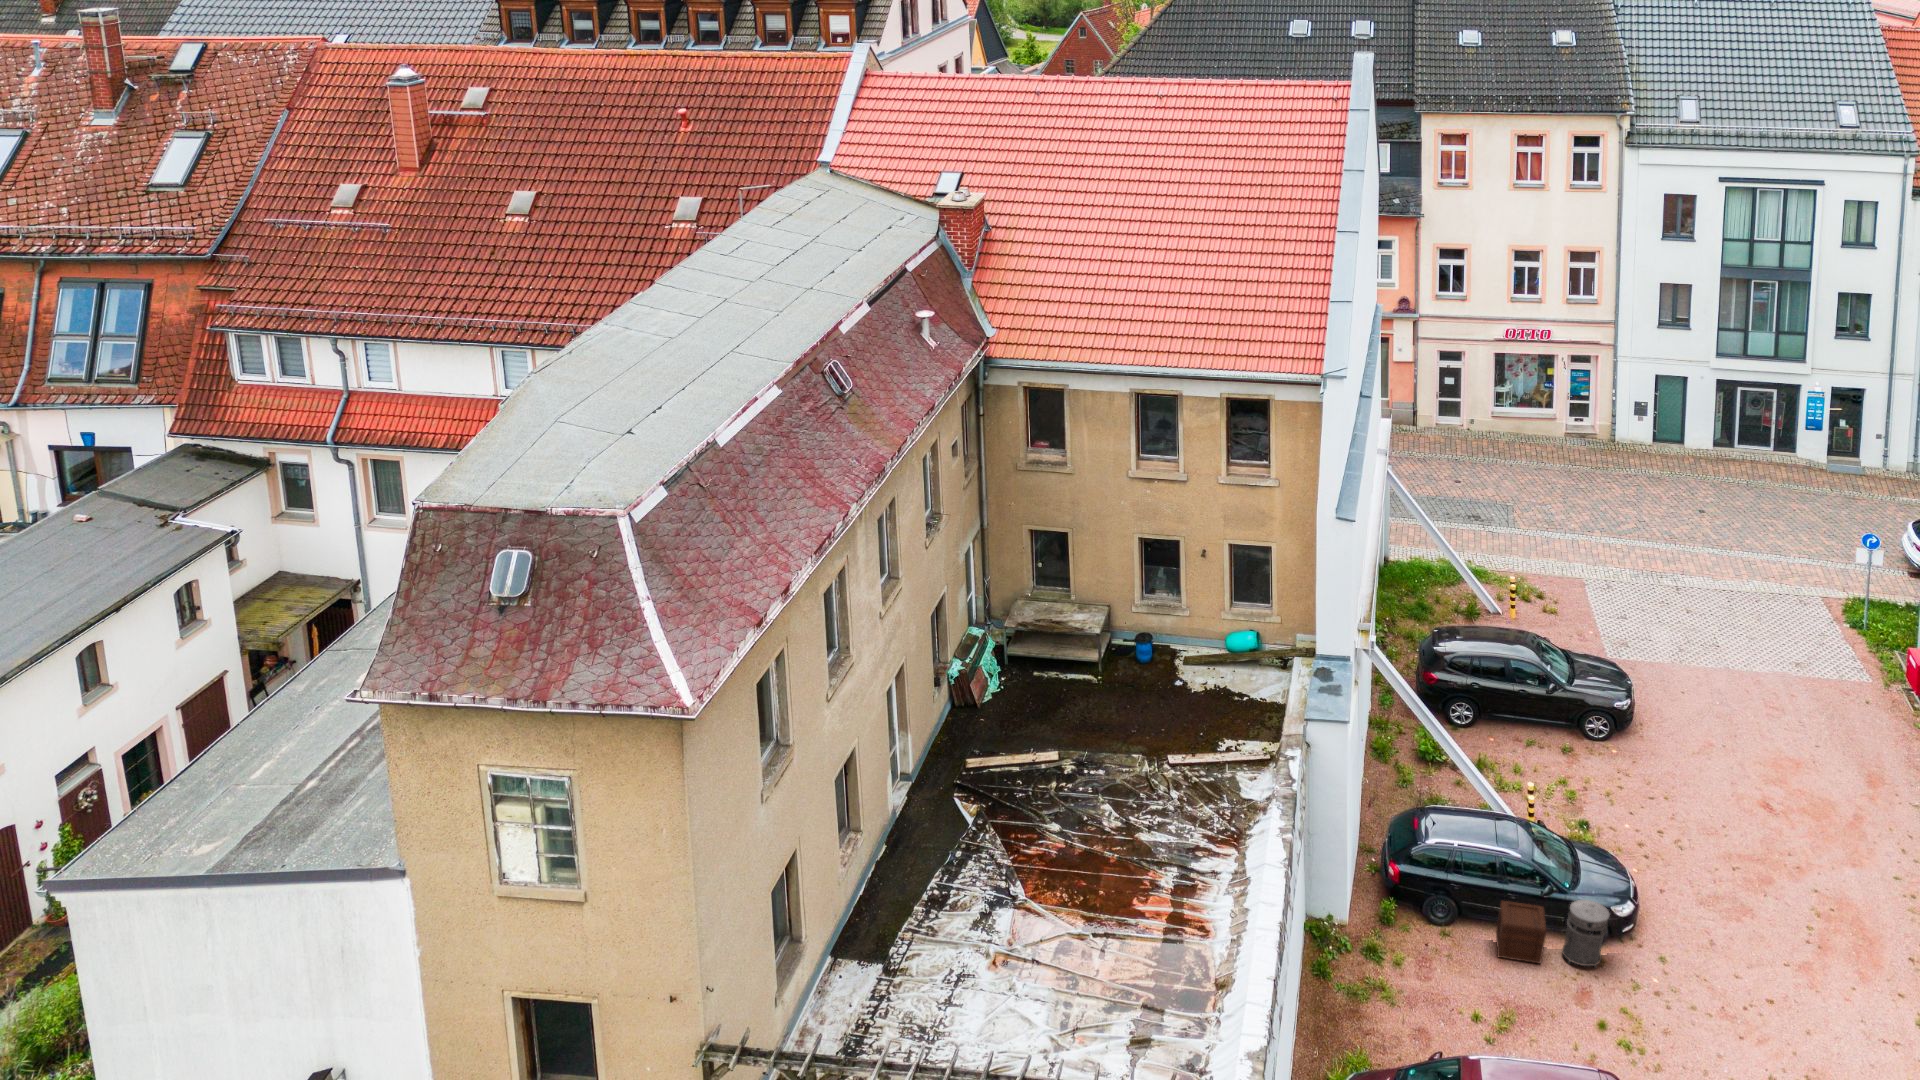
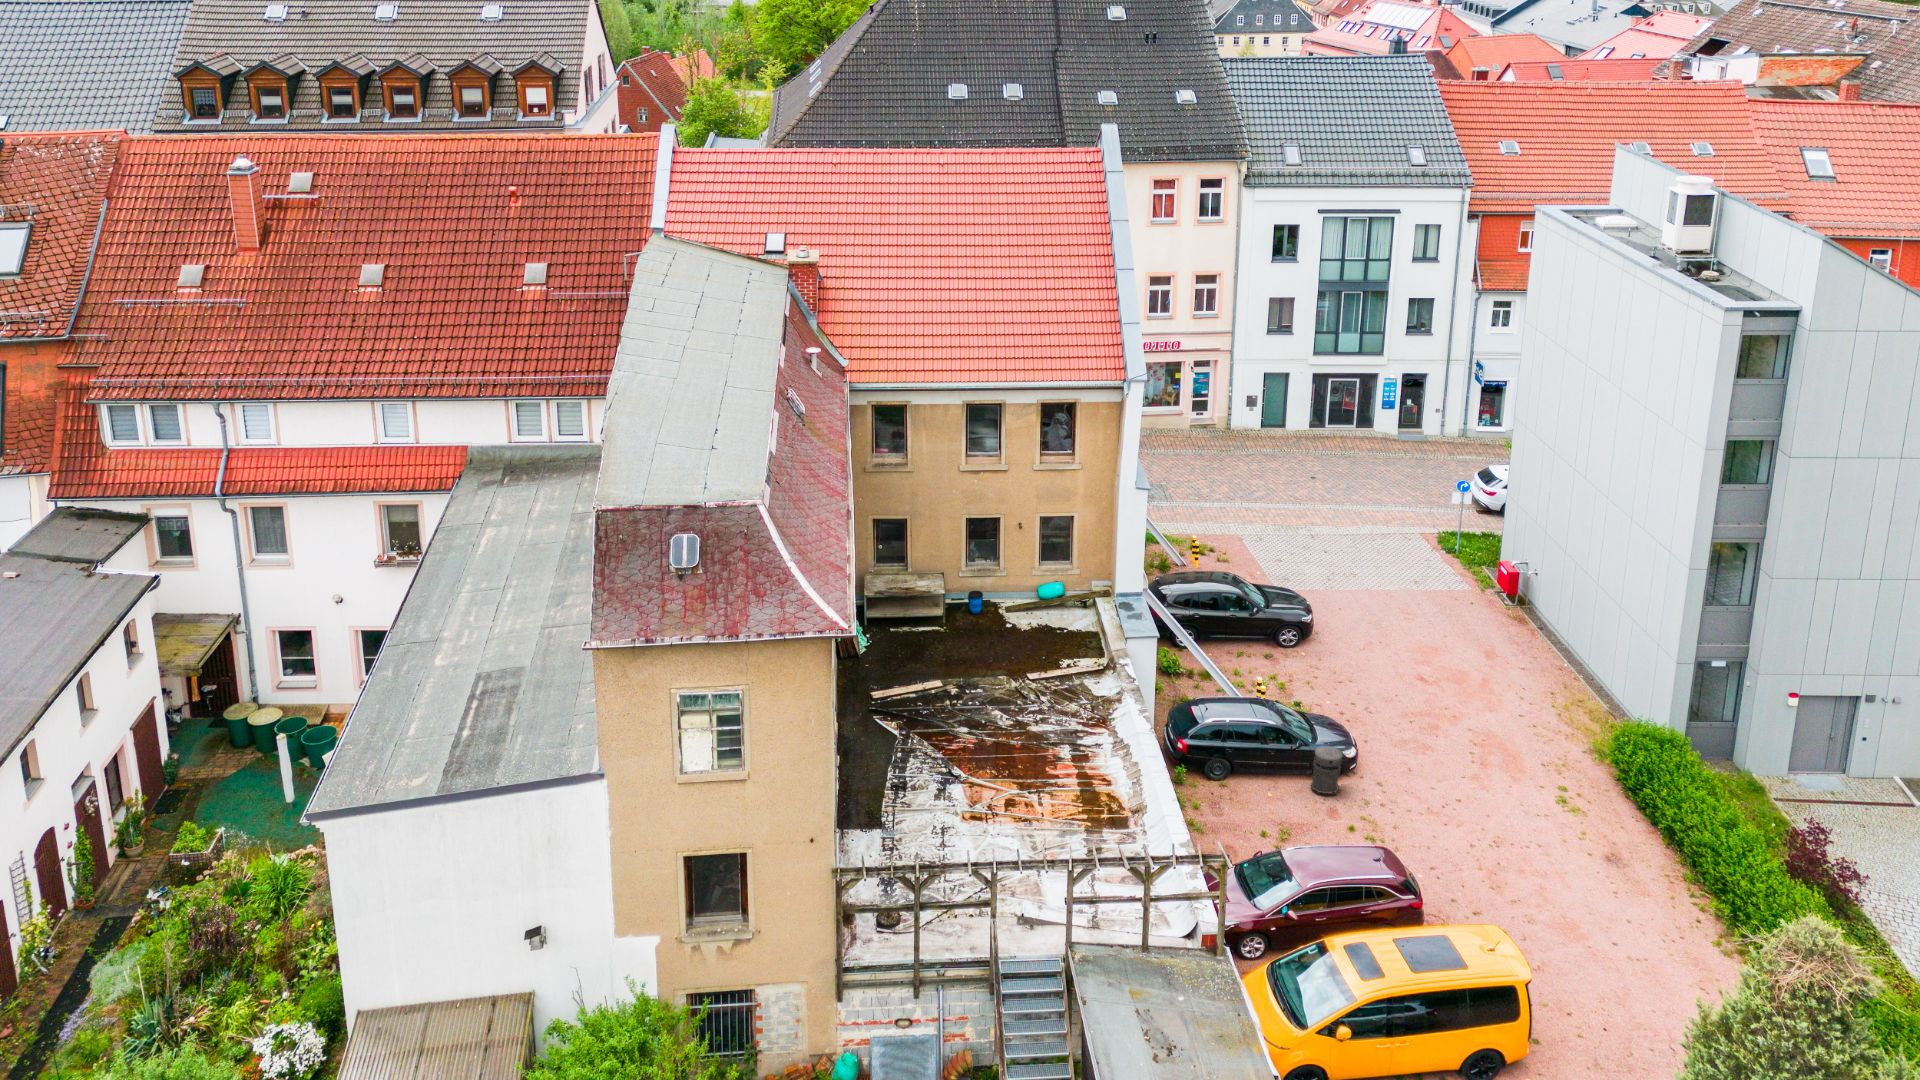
wooden crate: present [1496,901,1546,963] -> none [1263,756,1302,797]

